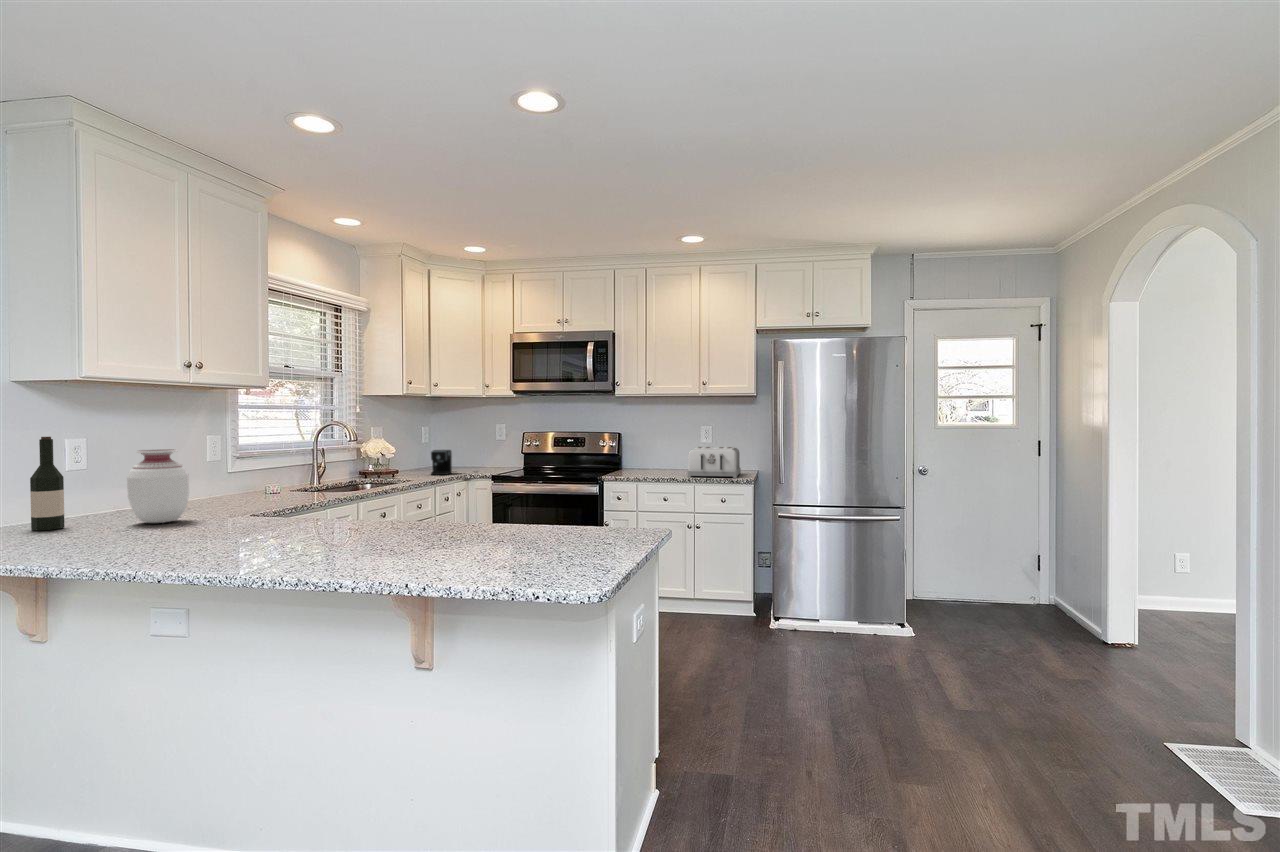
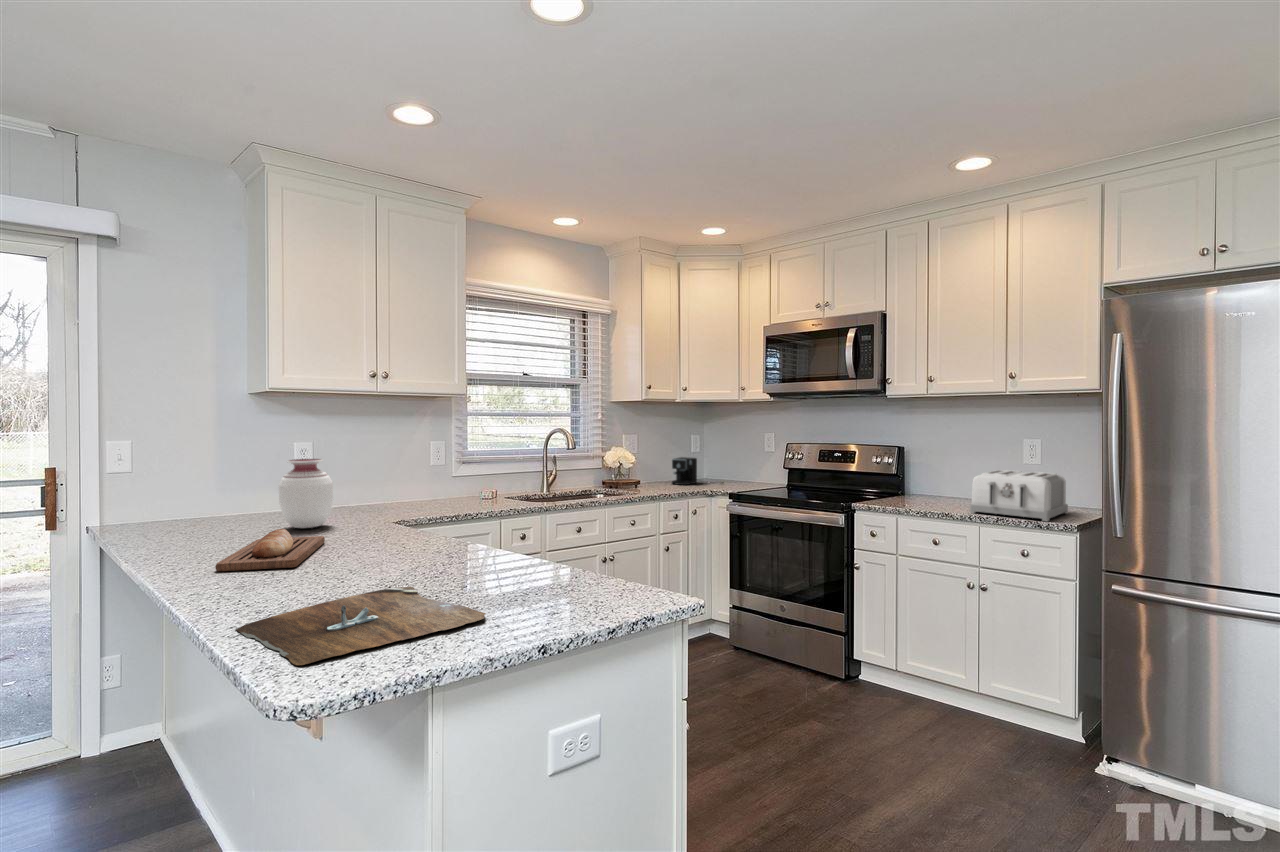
wine bottle: present [30,437,65,531] -> none [219,445,244,527]
bread loaf: none [161,514,272,548] -> present [215,529,325,571]
cutting board: none [359,534,527,564] -> present [236,586,486,665]

